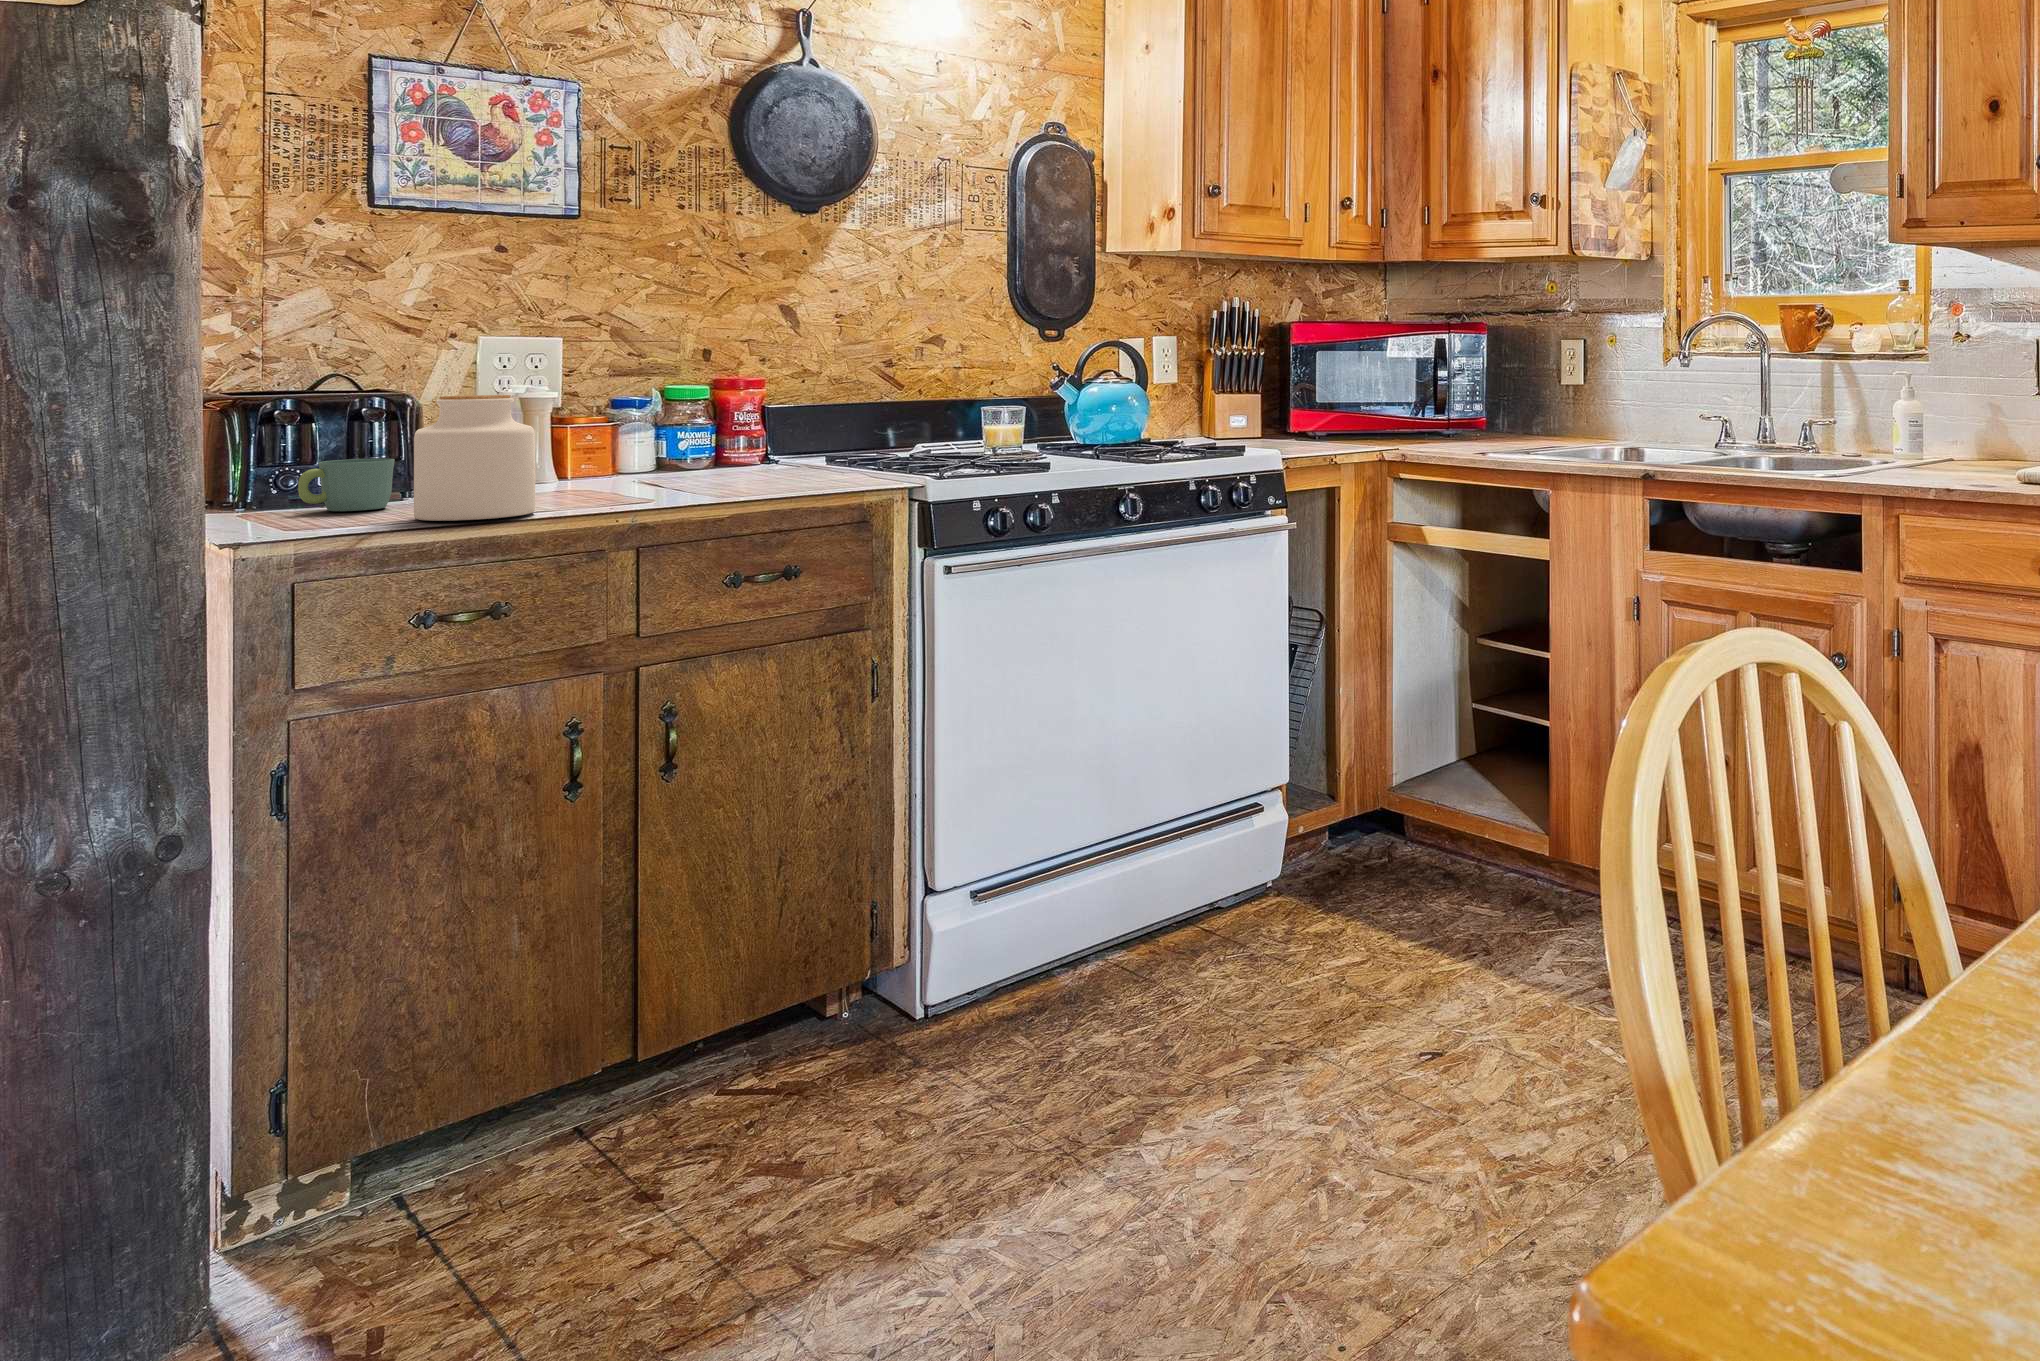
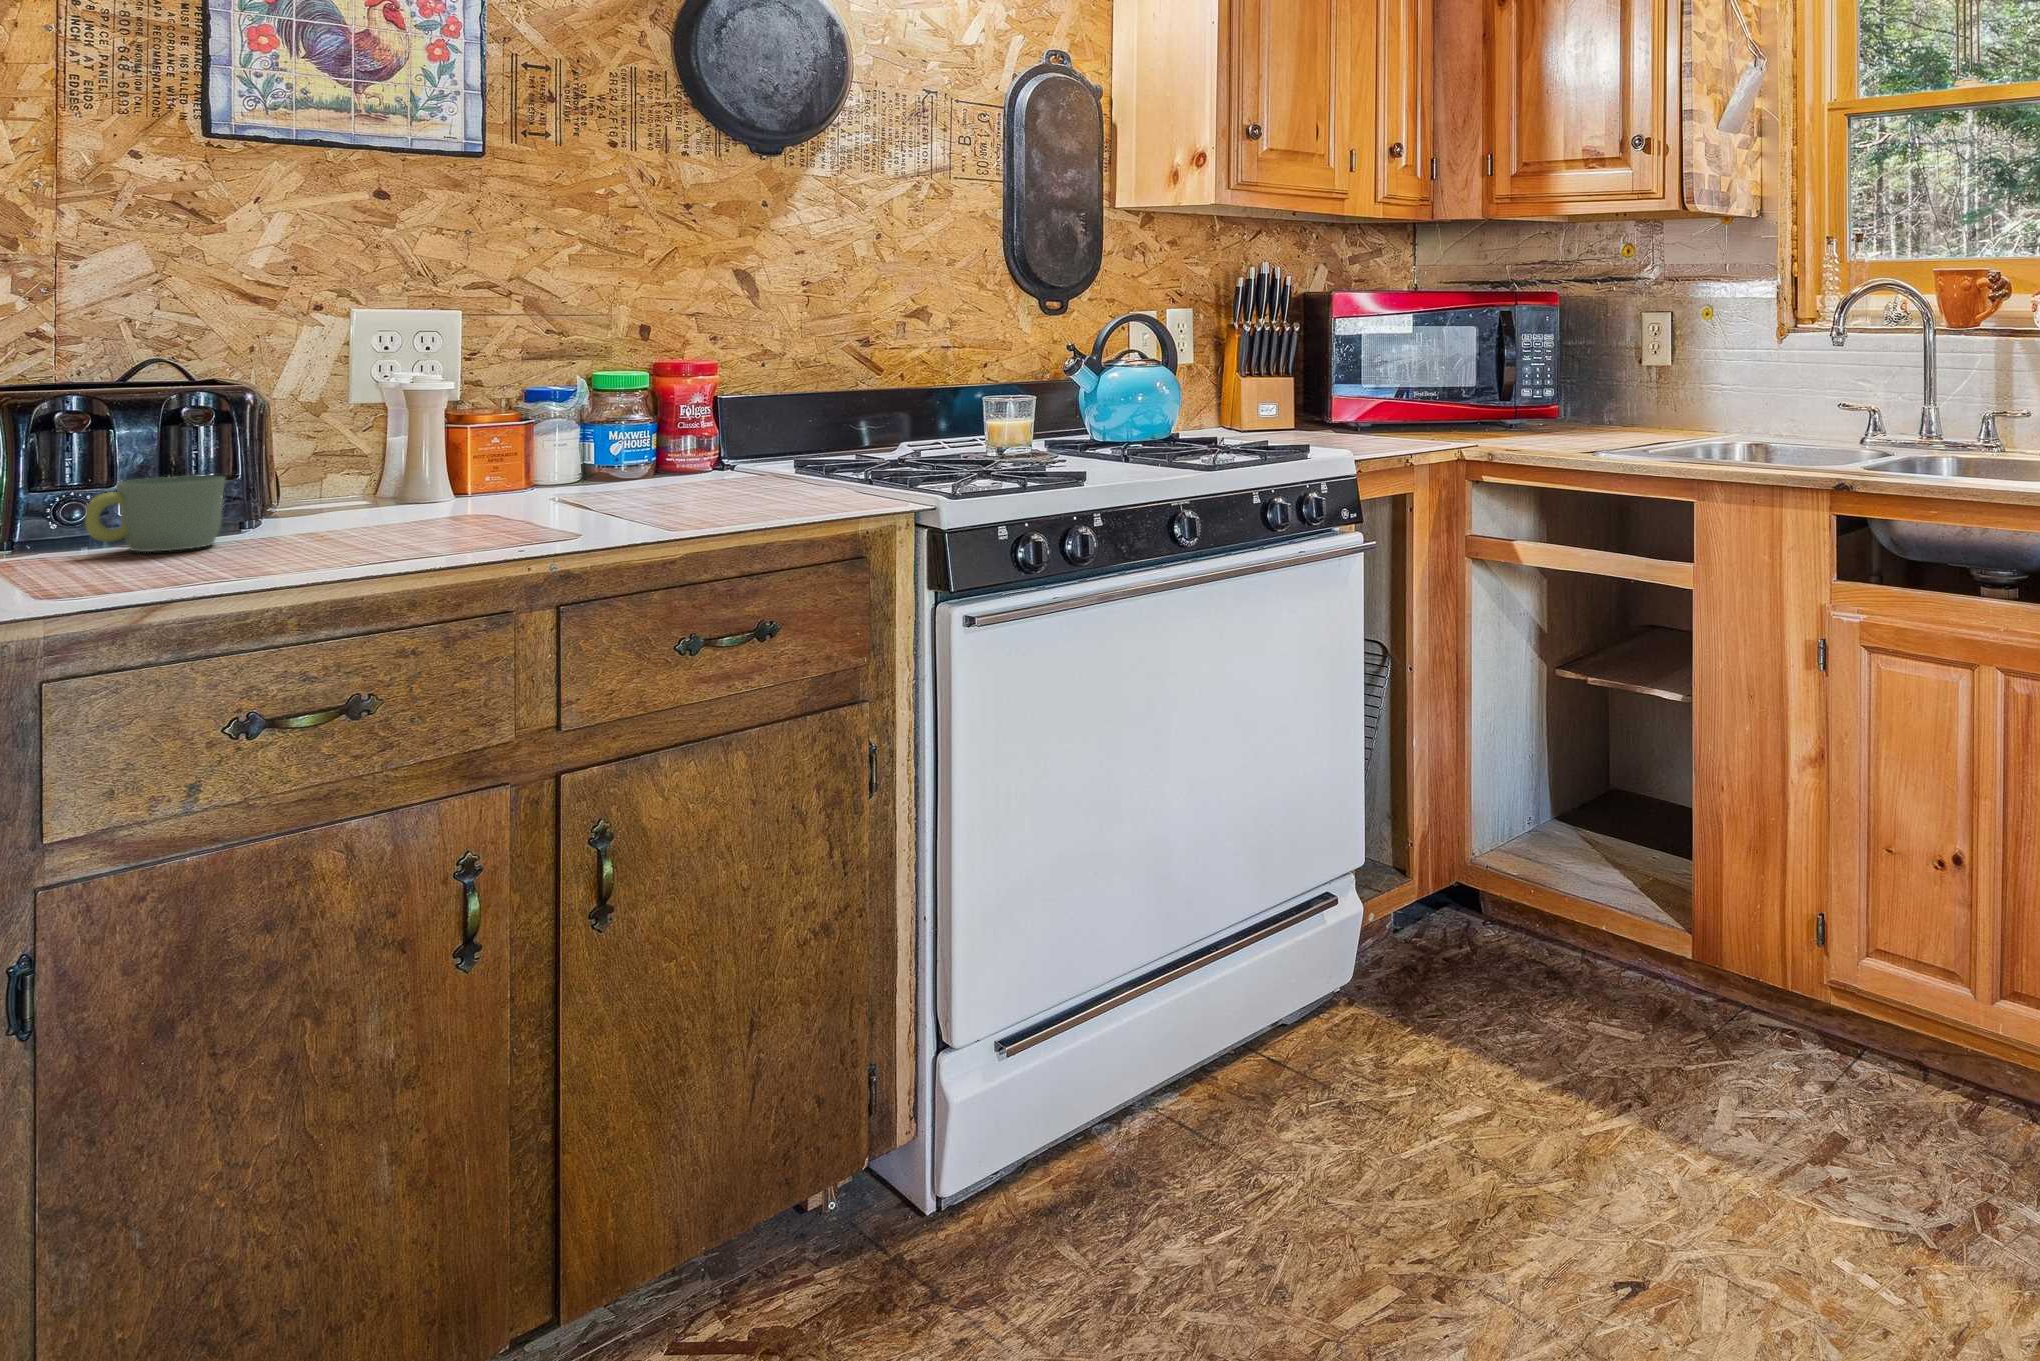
jar: present [414,395,536,521] -> none [244,389,417,570]

